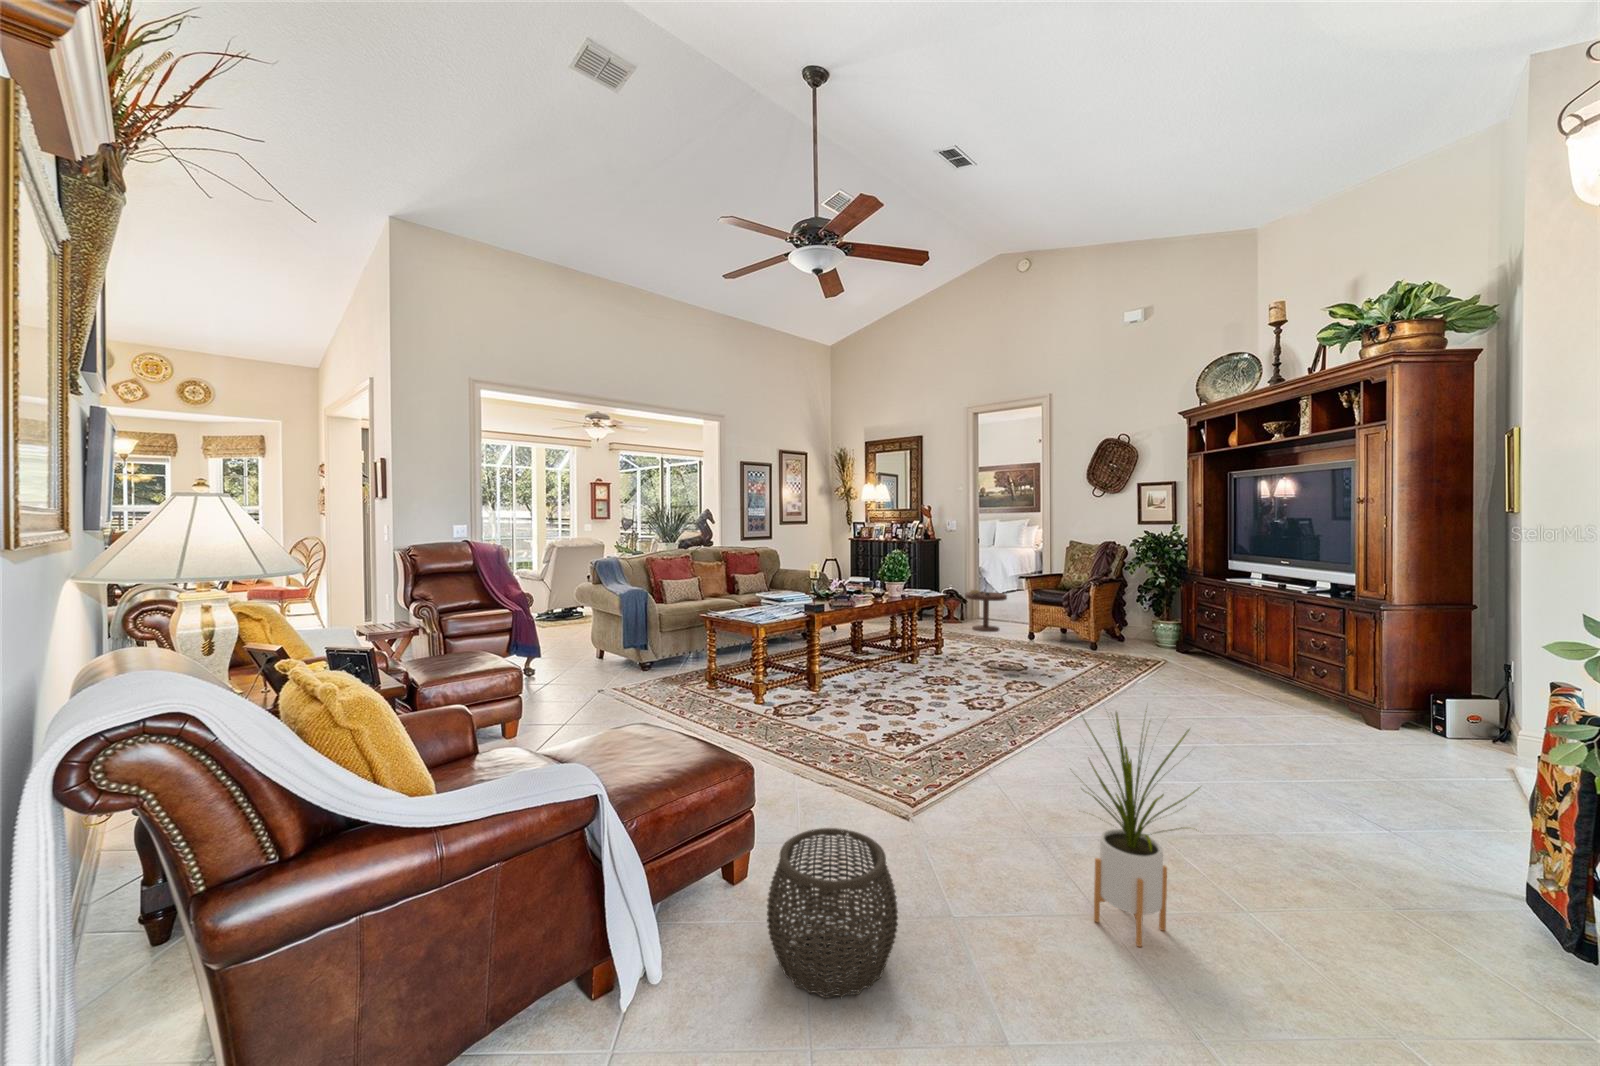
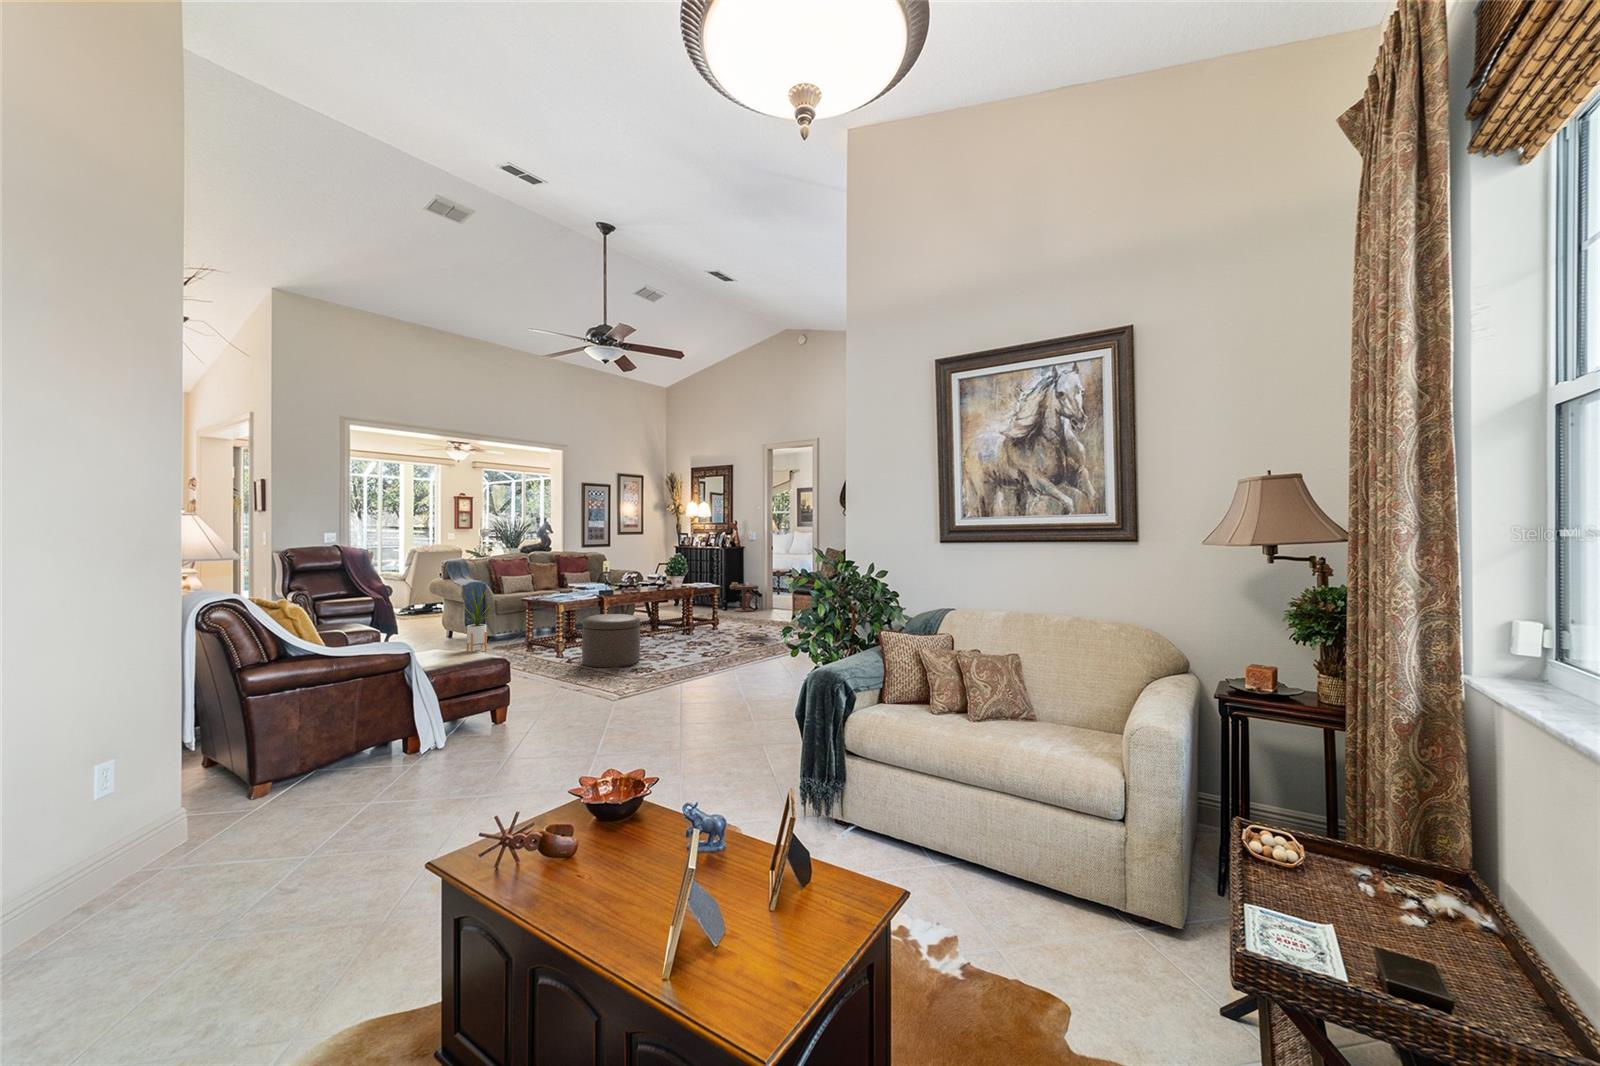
ottoman: none [795,640,877,725] -> present [582,614,640,668]
house plant: present [1084,711,1199,947] -> present [464,590,489,653]
woven basket: present [767,828,898,998] -> none [501,685,569,752]

